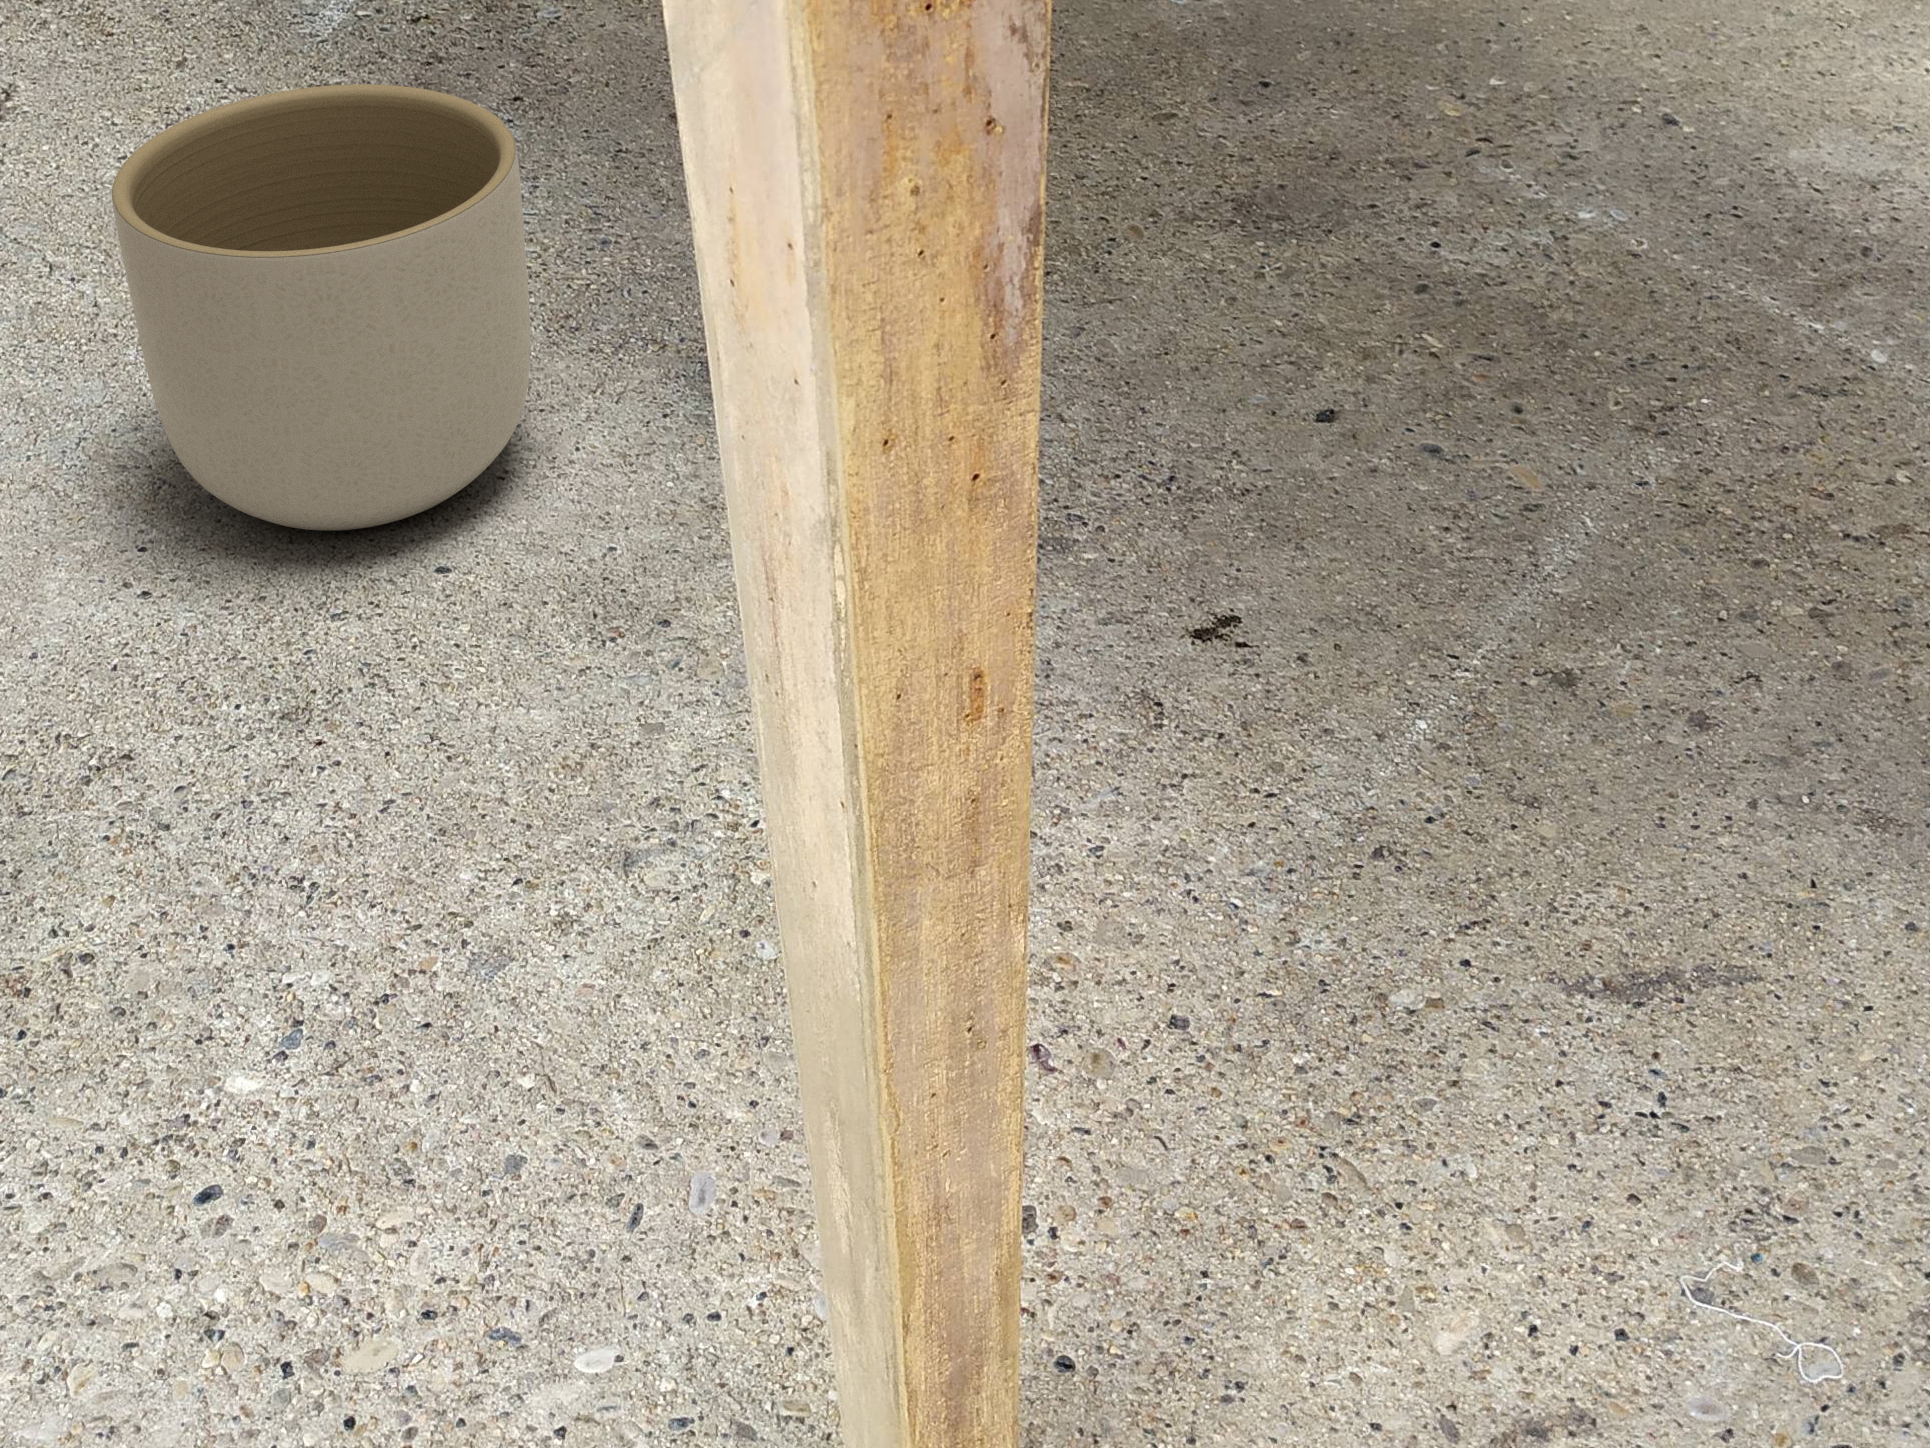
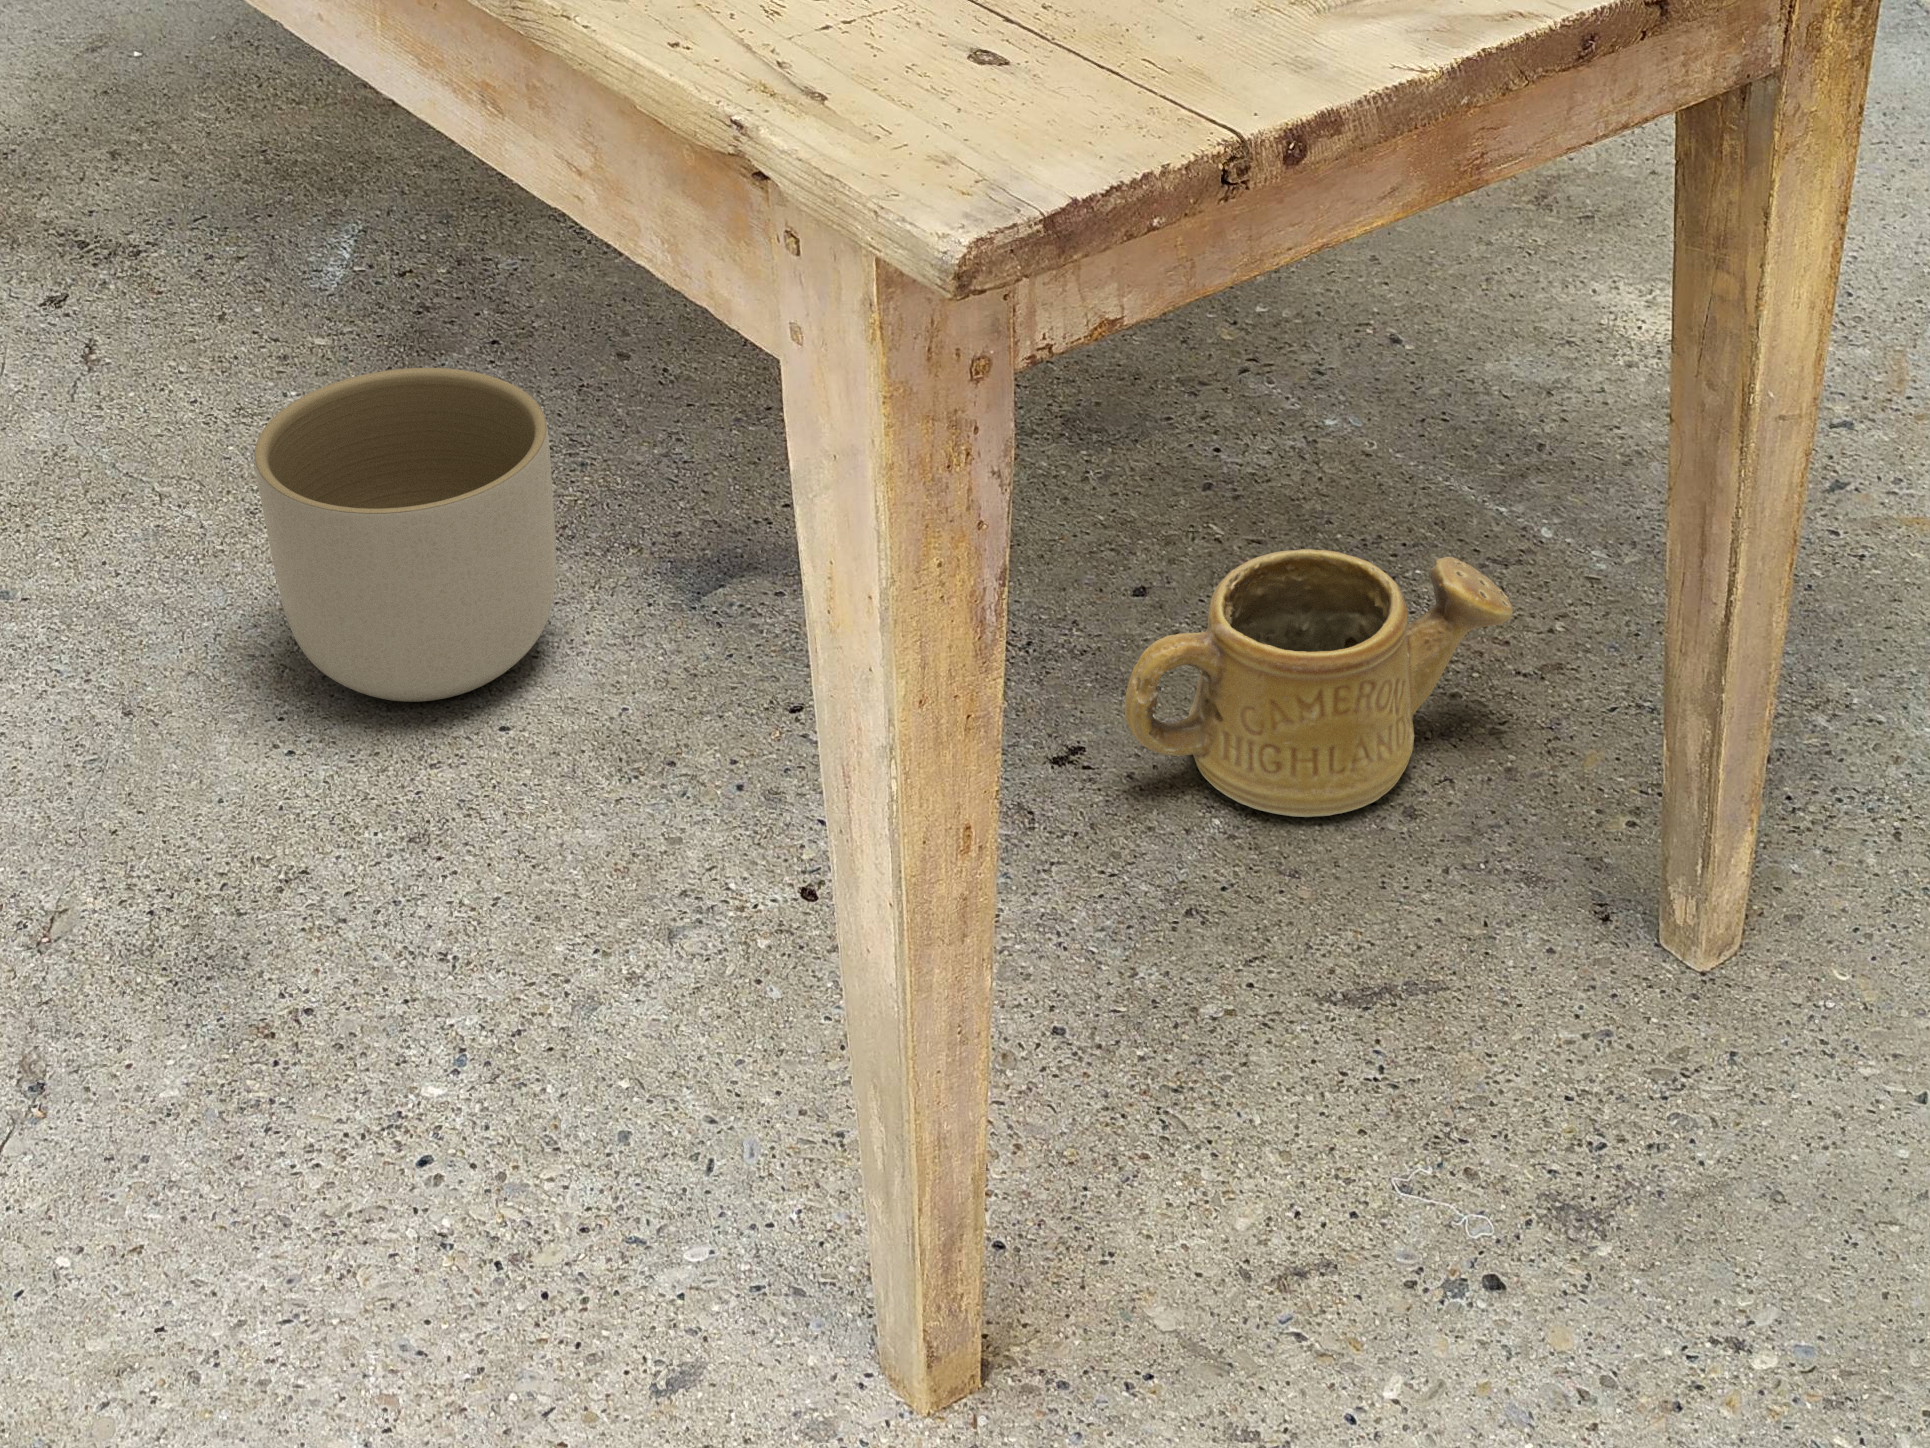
watering can: none [1293,344,1847,721] -> present [1125,549,1513,817]

